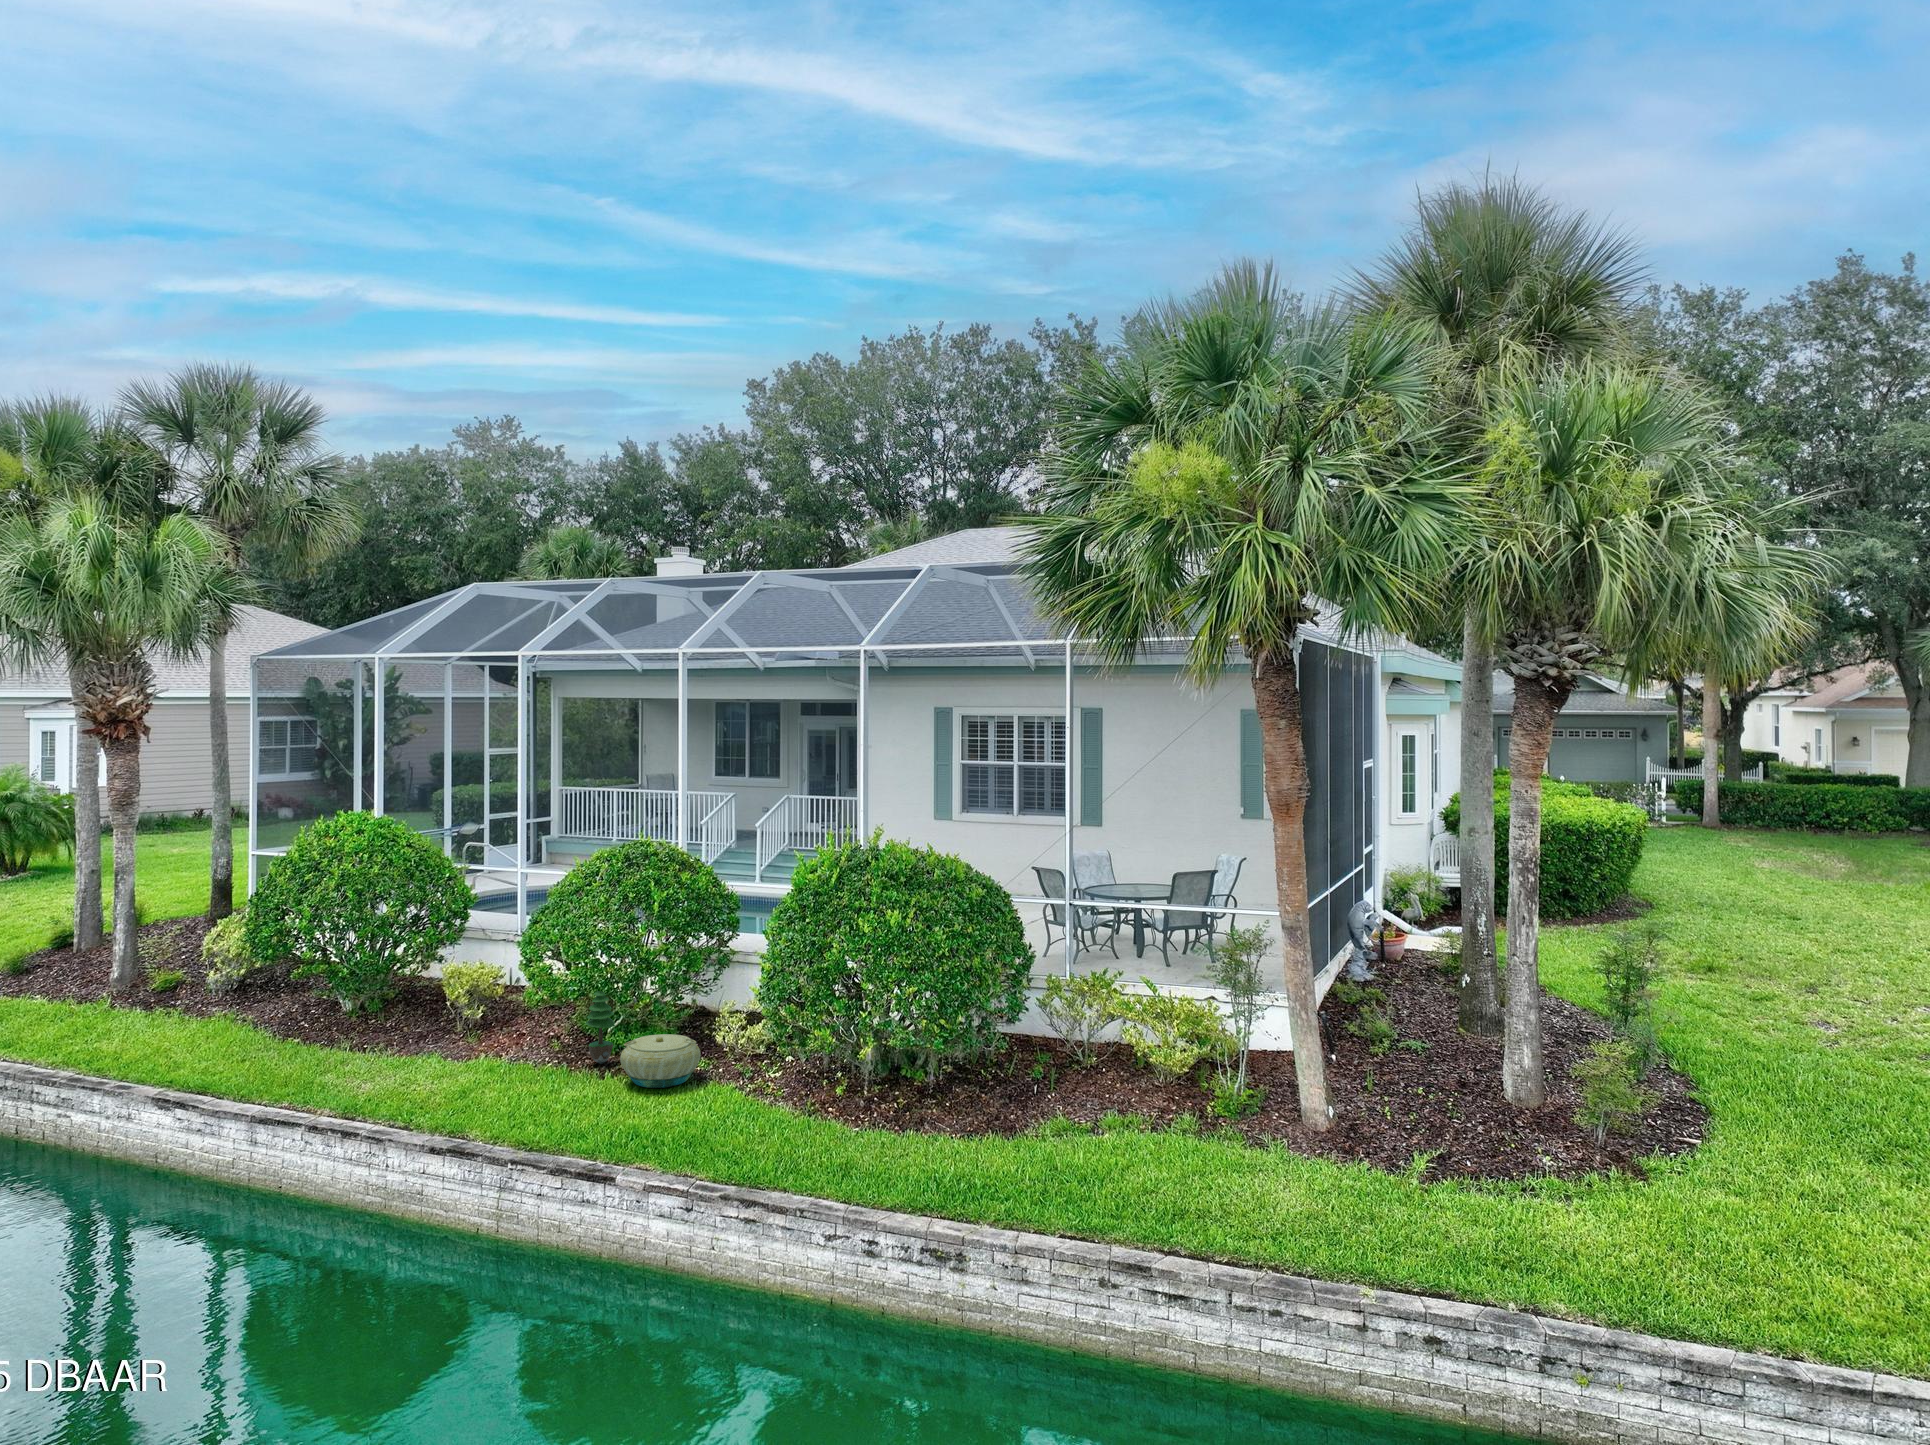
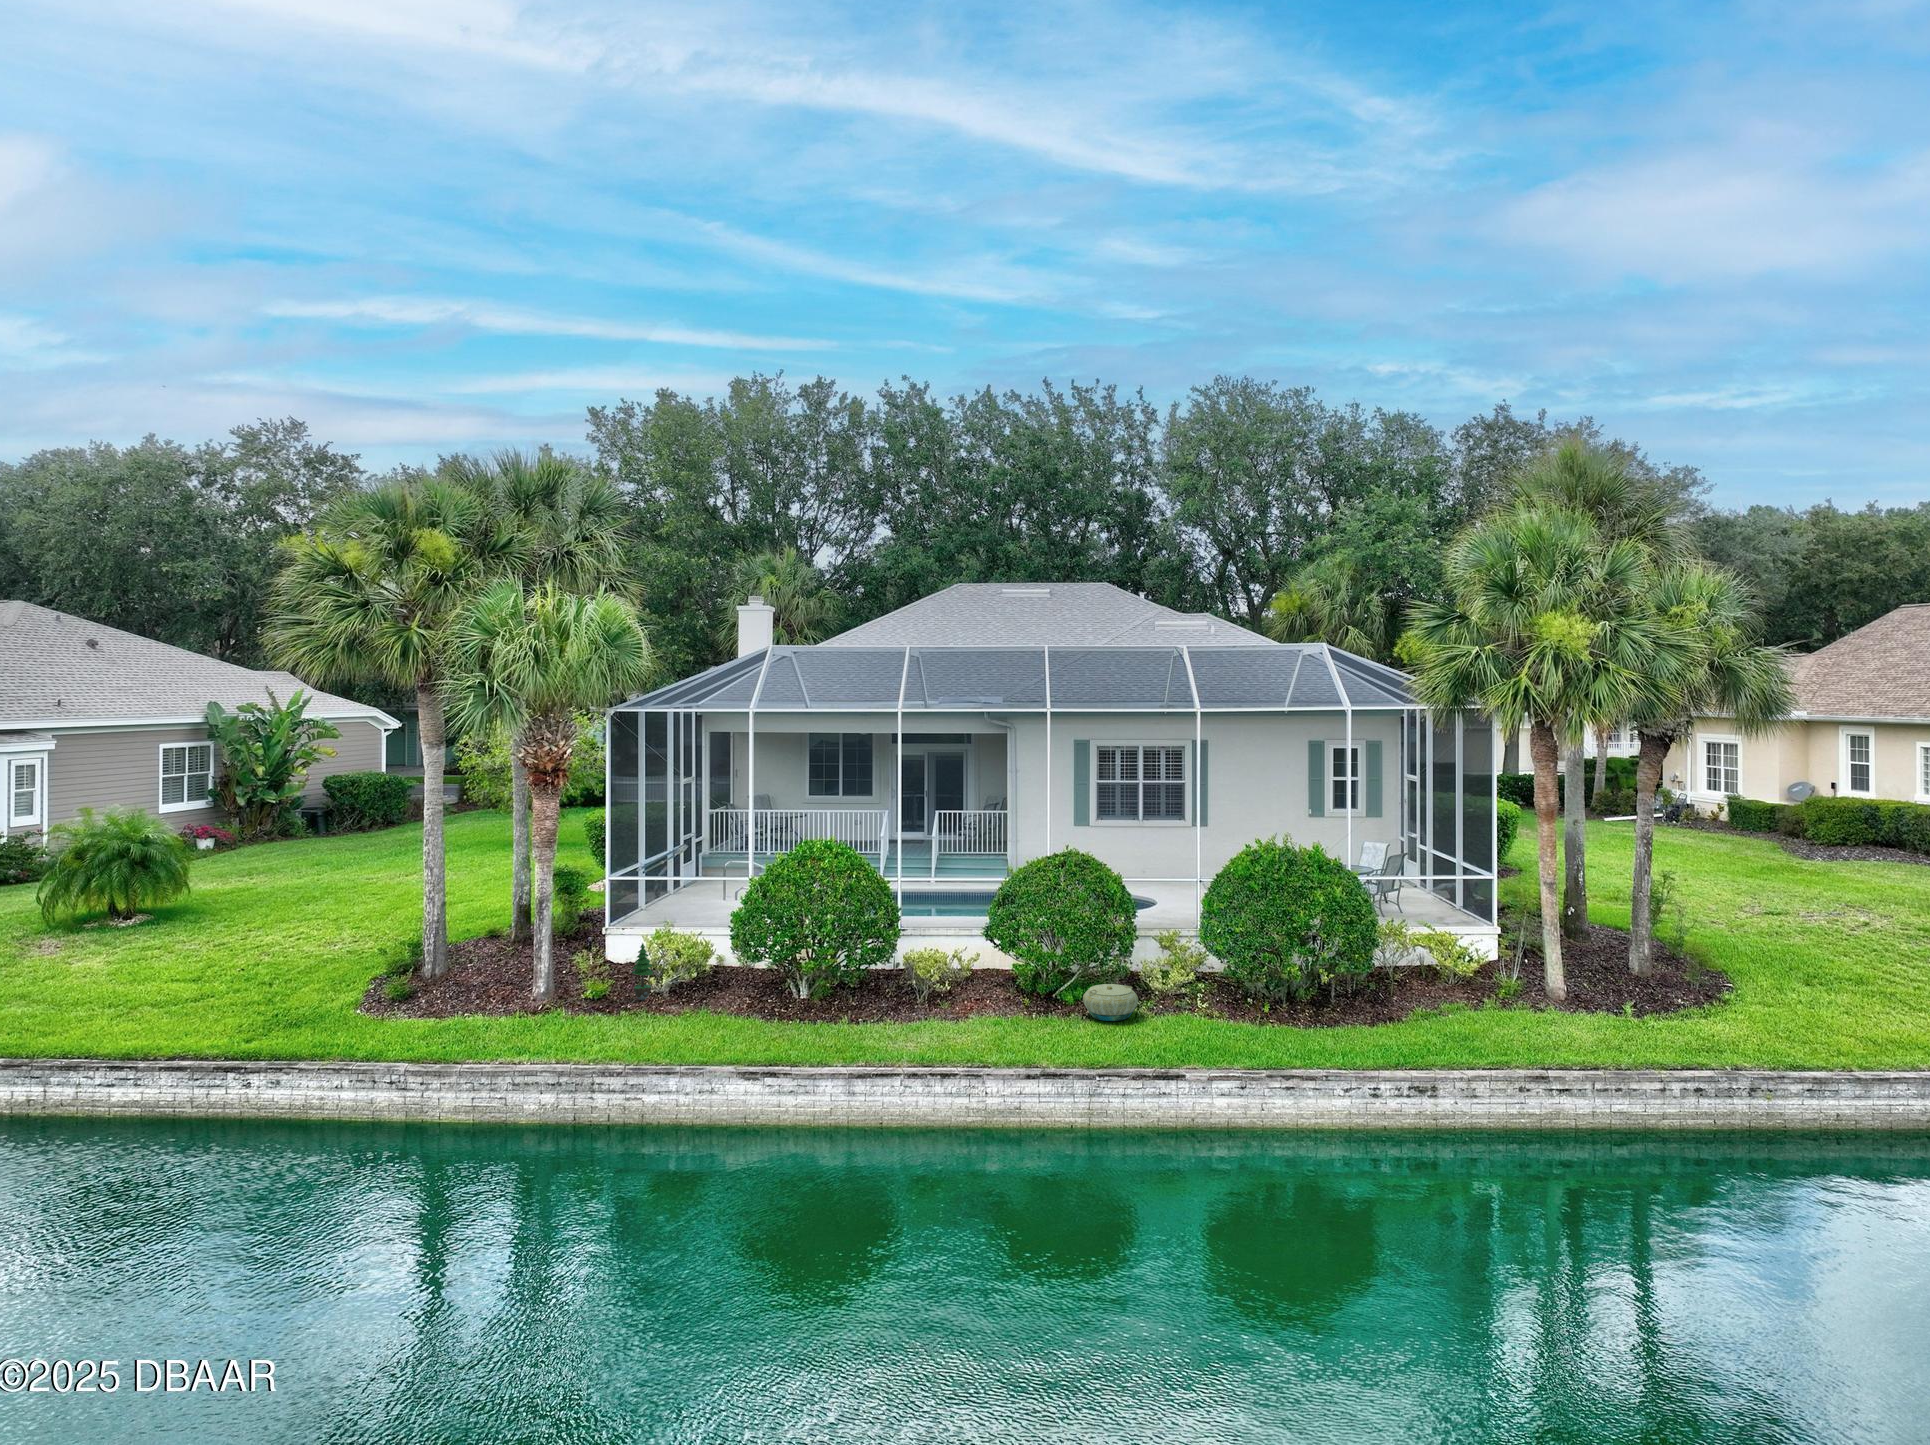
potted tree: present [585,991,615,1064] -> present [632,943,653,1001]

